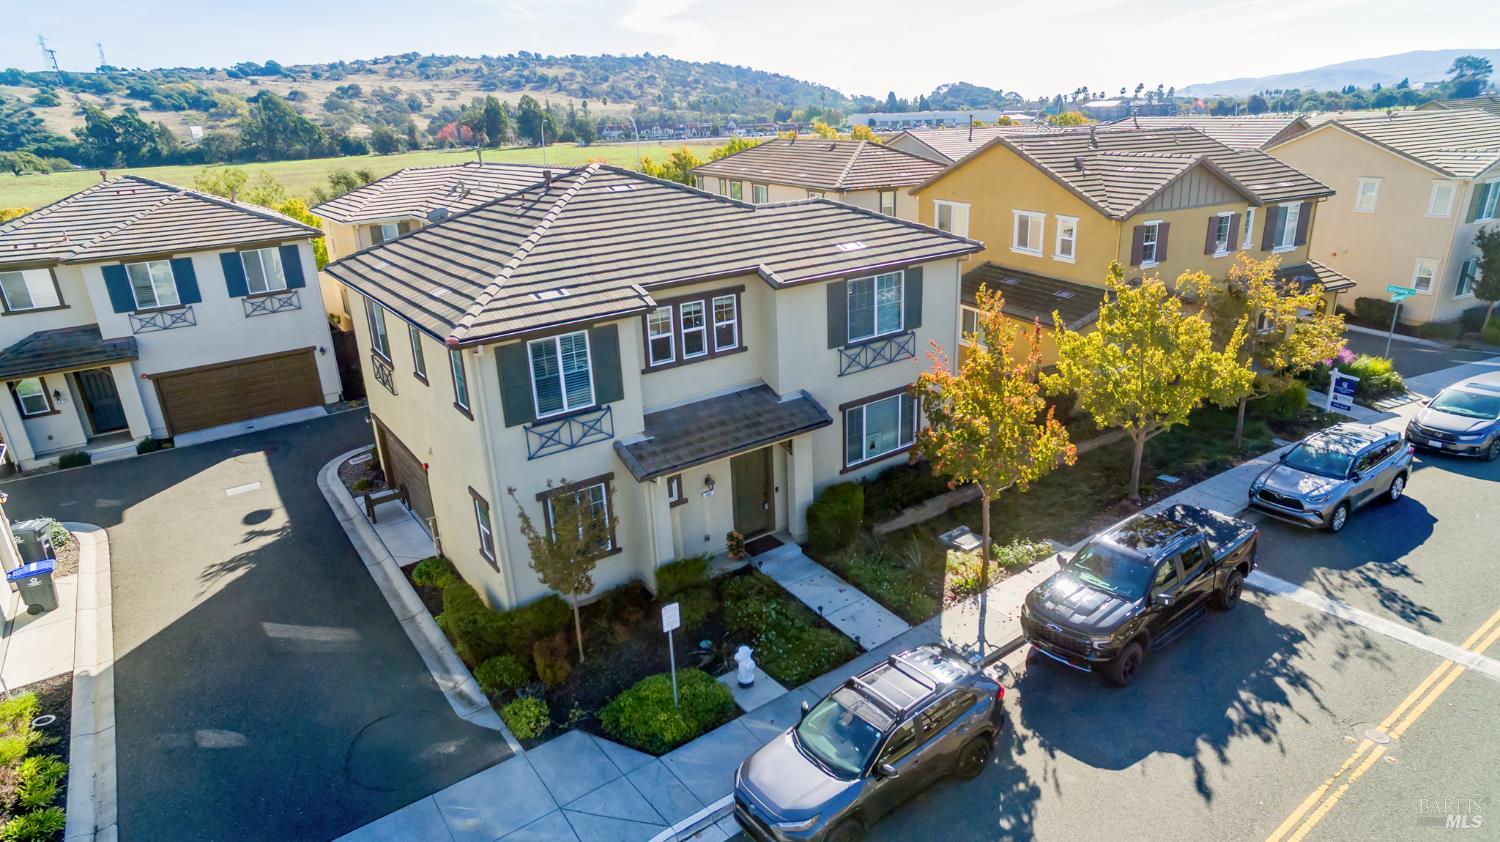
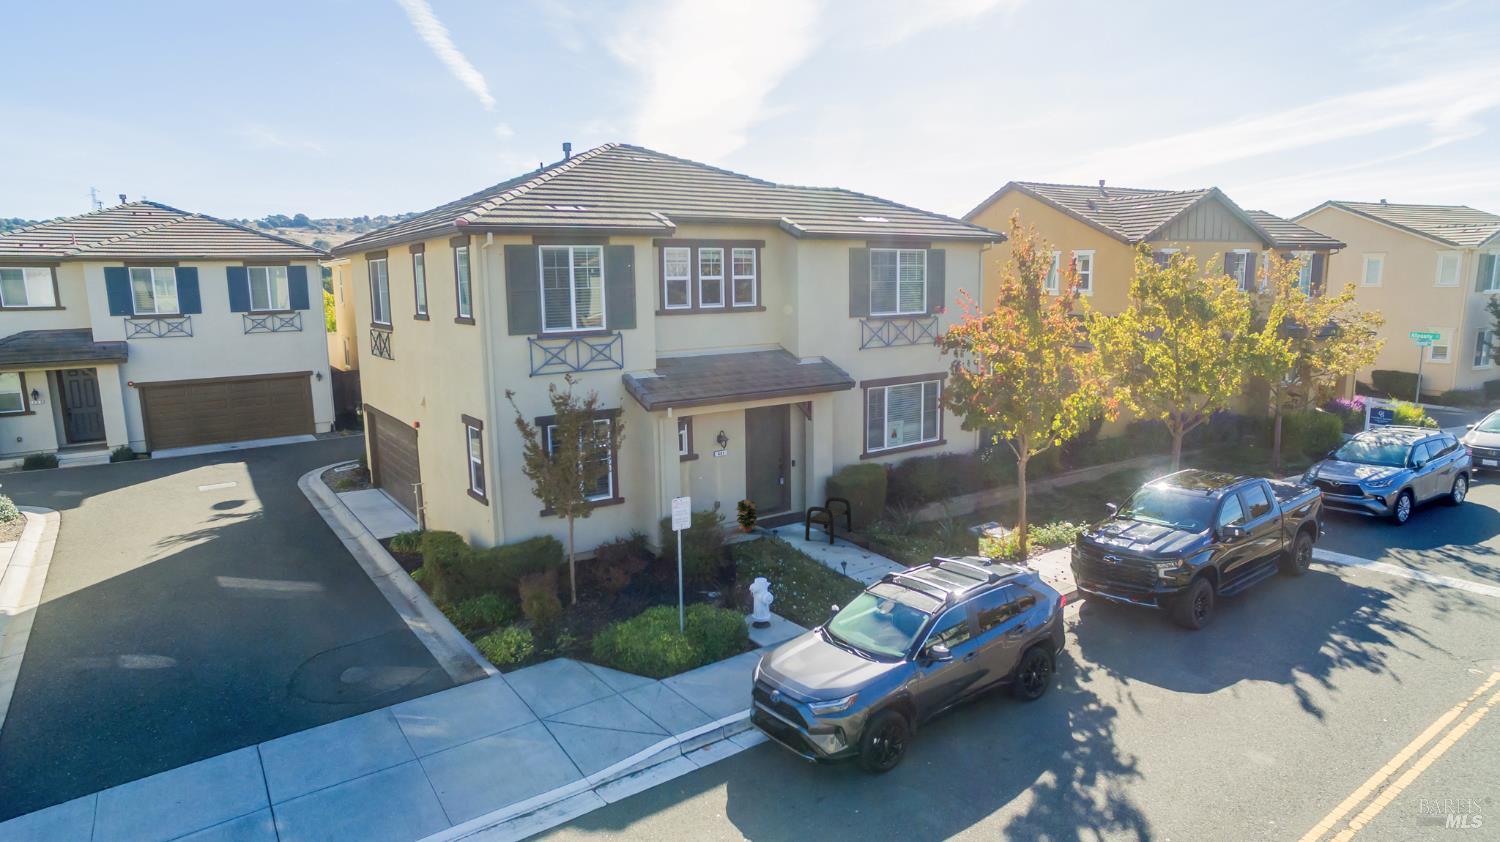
bench: present [364,483,412,523] -> present [805,497,851,544]

